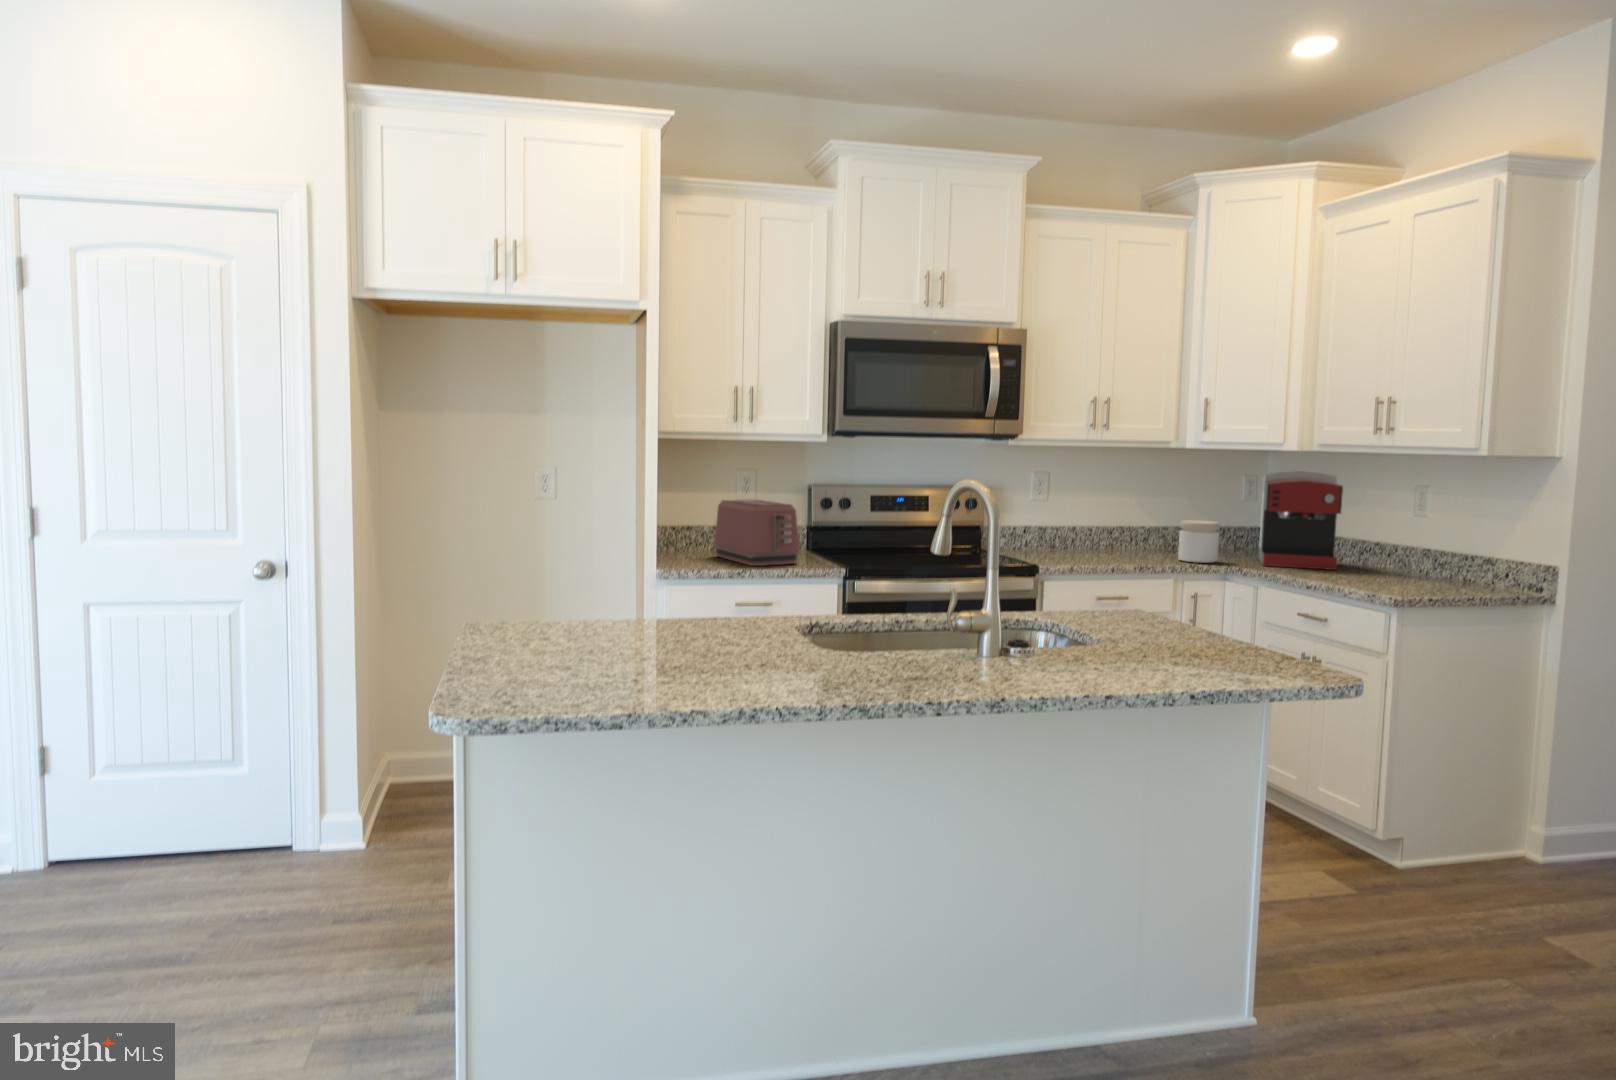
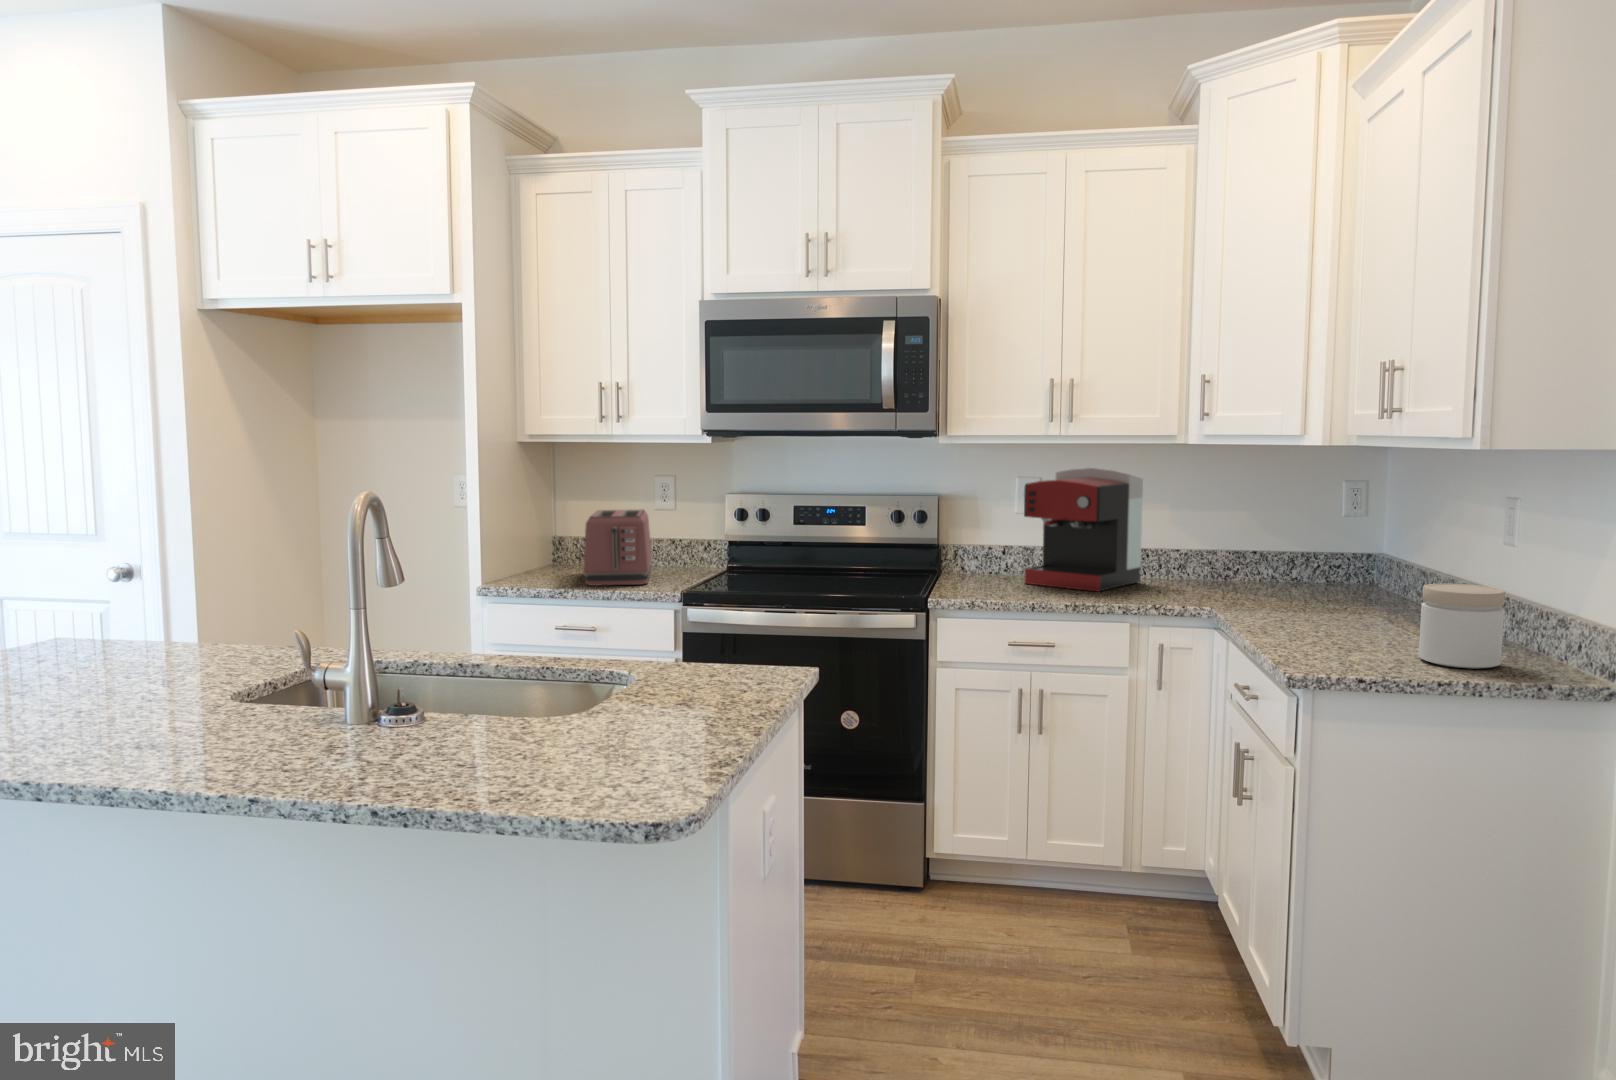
coffee maker: present [1258,471,1343,570] -> present [1024,468,1143,592]
jar: present [1178,520,1220,563] -> present [1419,584,1505,668]

